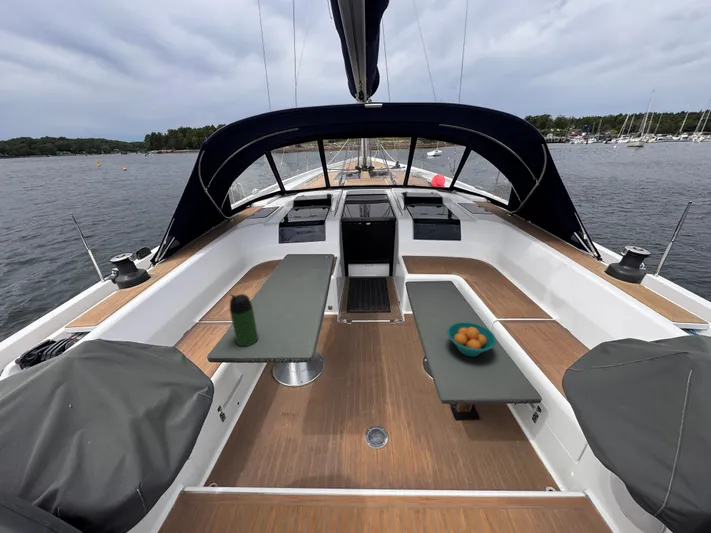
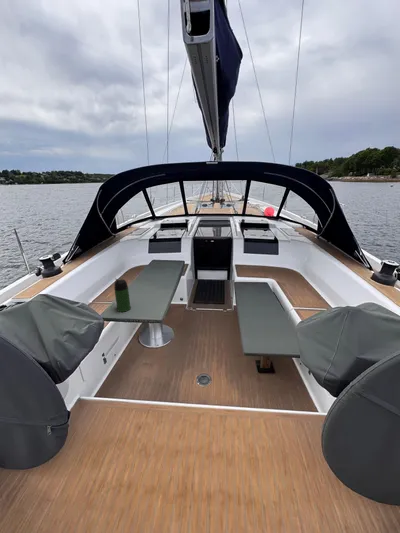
fruit bowl: present [447,322,496,357] -> none [252,306,283,327]

